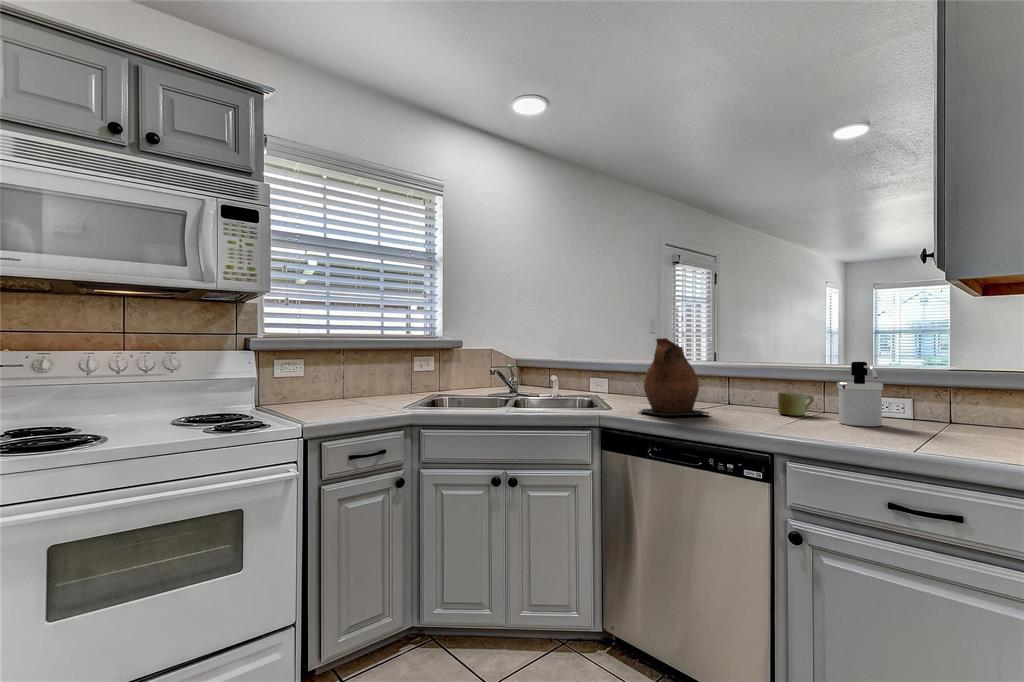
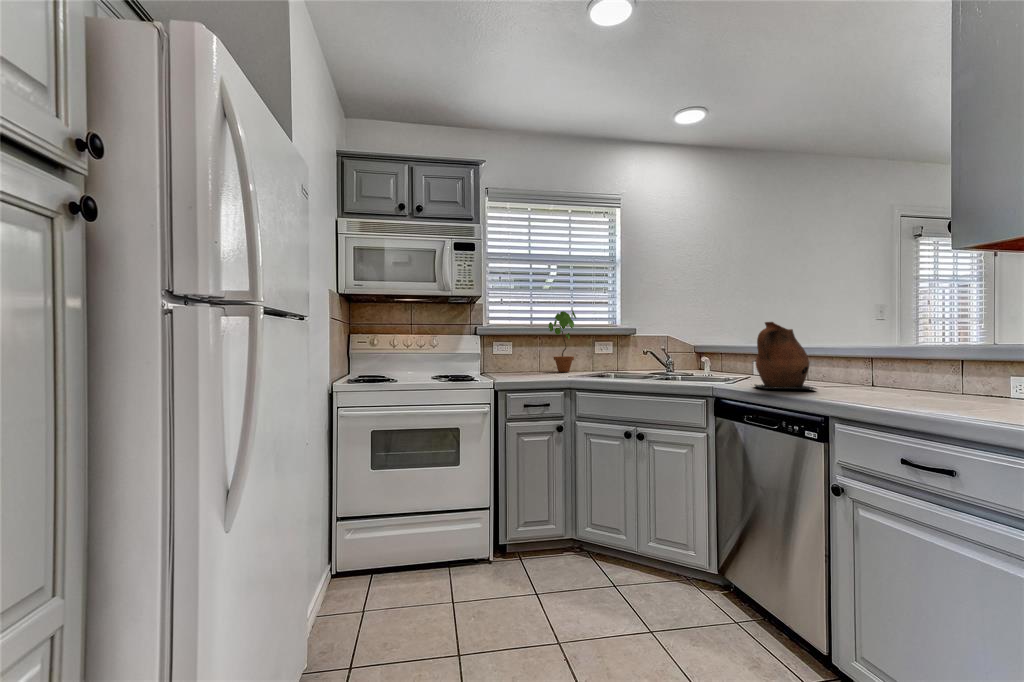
potted plant: none [355,317,392,399] -> present [549,311,576,372]
soap dispenser: present [837,362,883,427] -> none [940,341,992,405]
mug: present [778,392,814,416] -> none [898,372,942,396]

